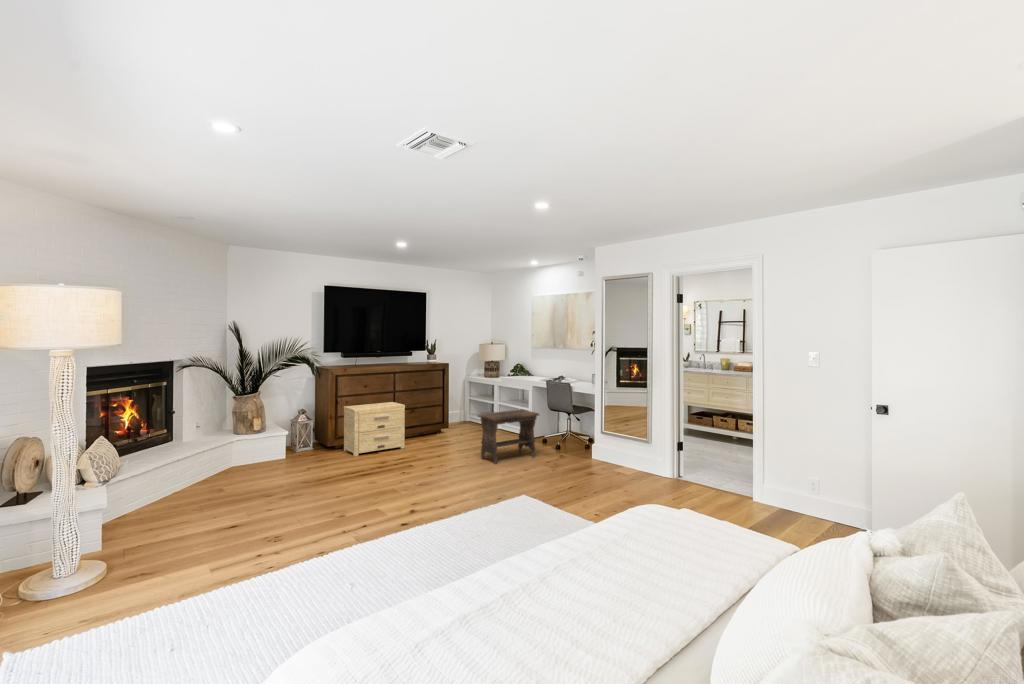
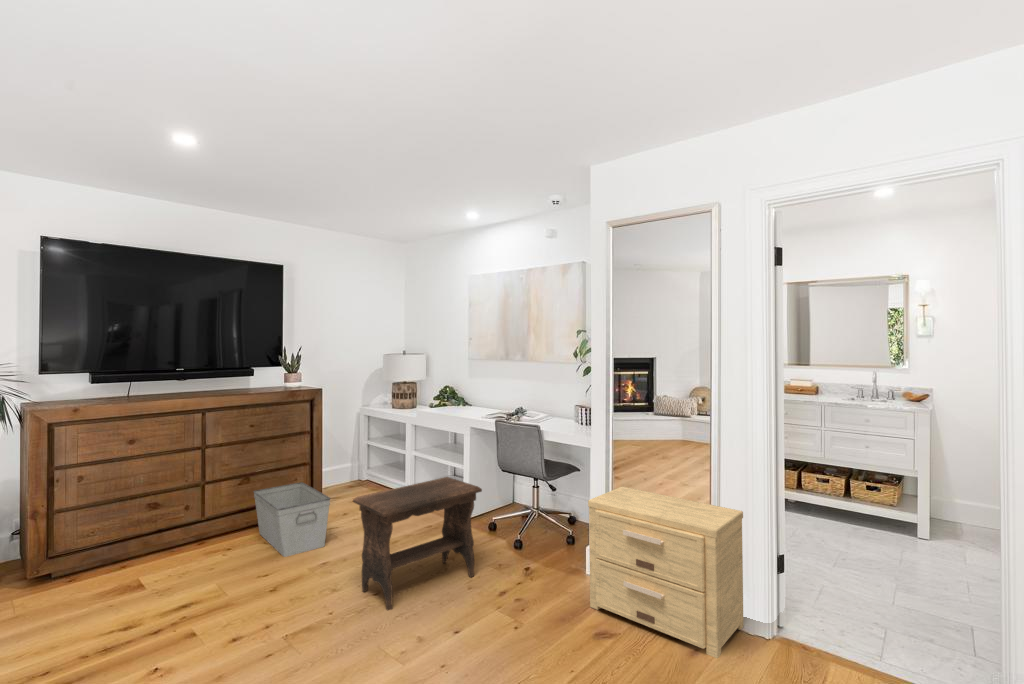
side table: present [344,402,405,456] -> present [588,487,744,658]
storage bin: none [418,414,460,448] -> present [254,482,330,557]

